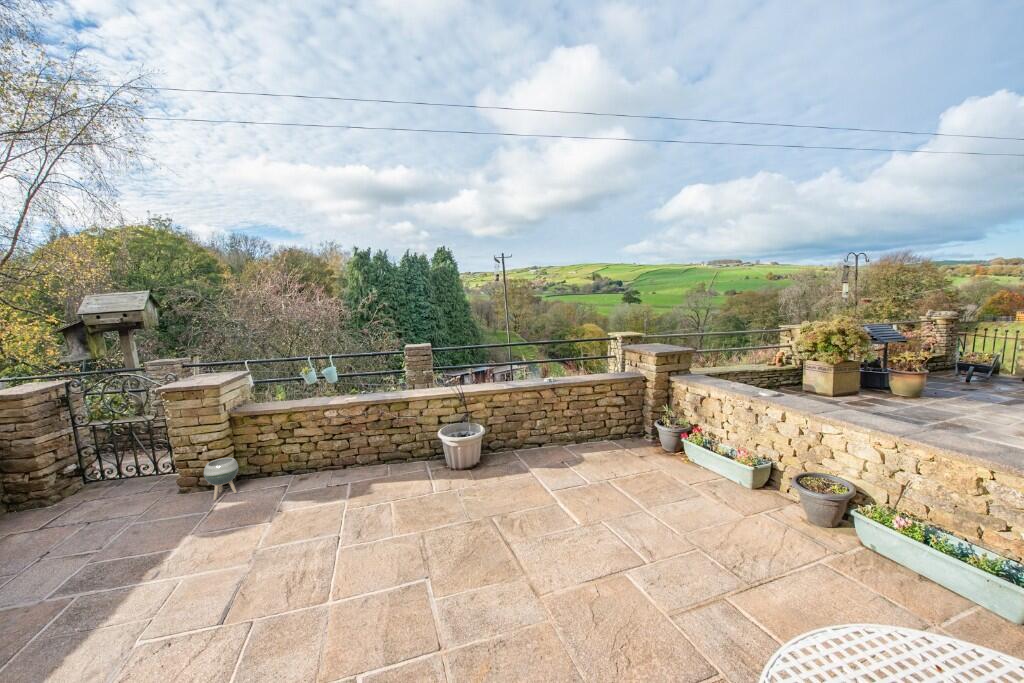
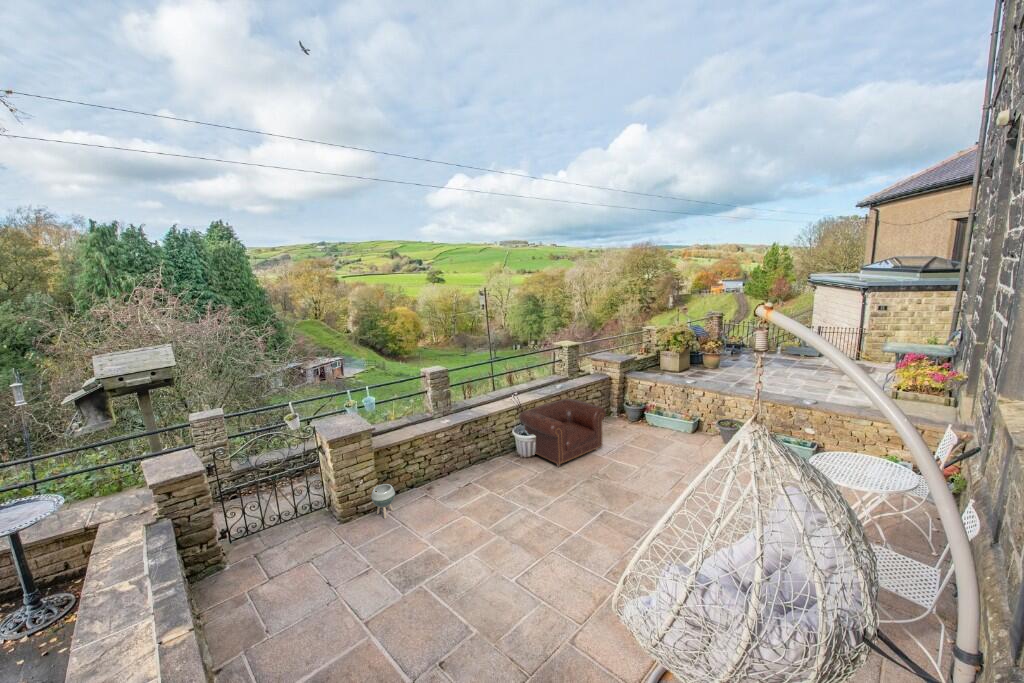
armchair: none [448,396,573,491] -> present [519,399,606,467]

